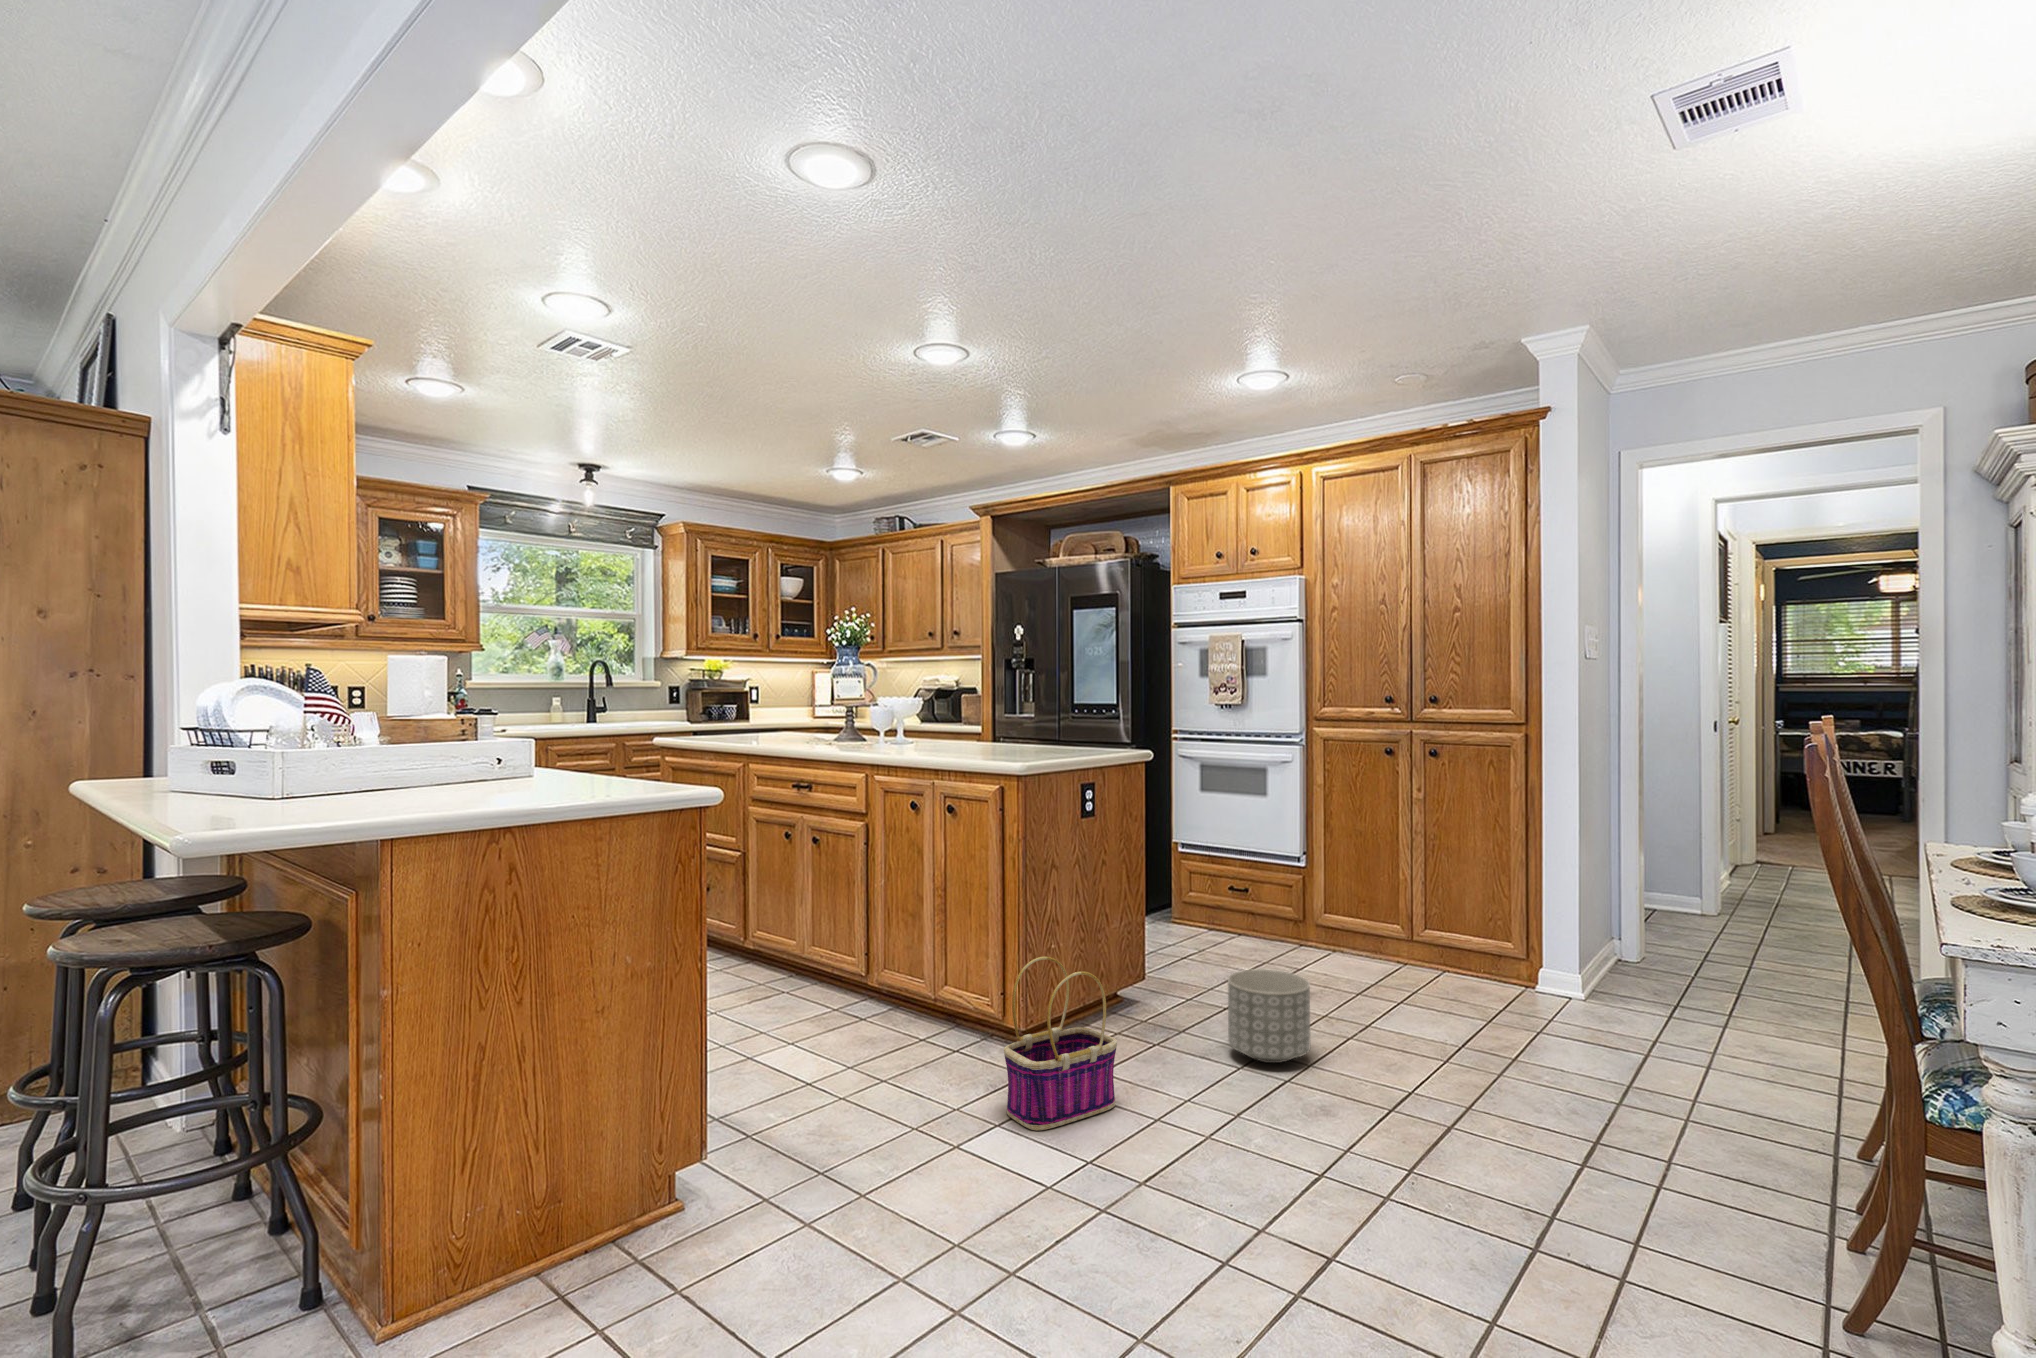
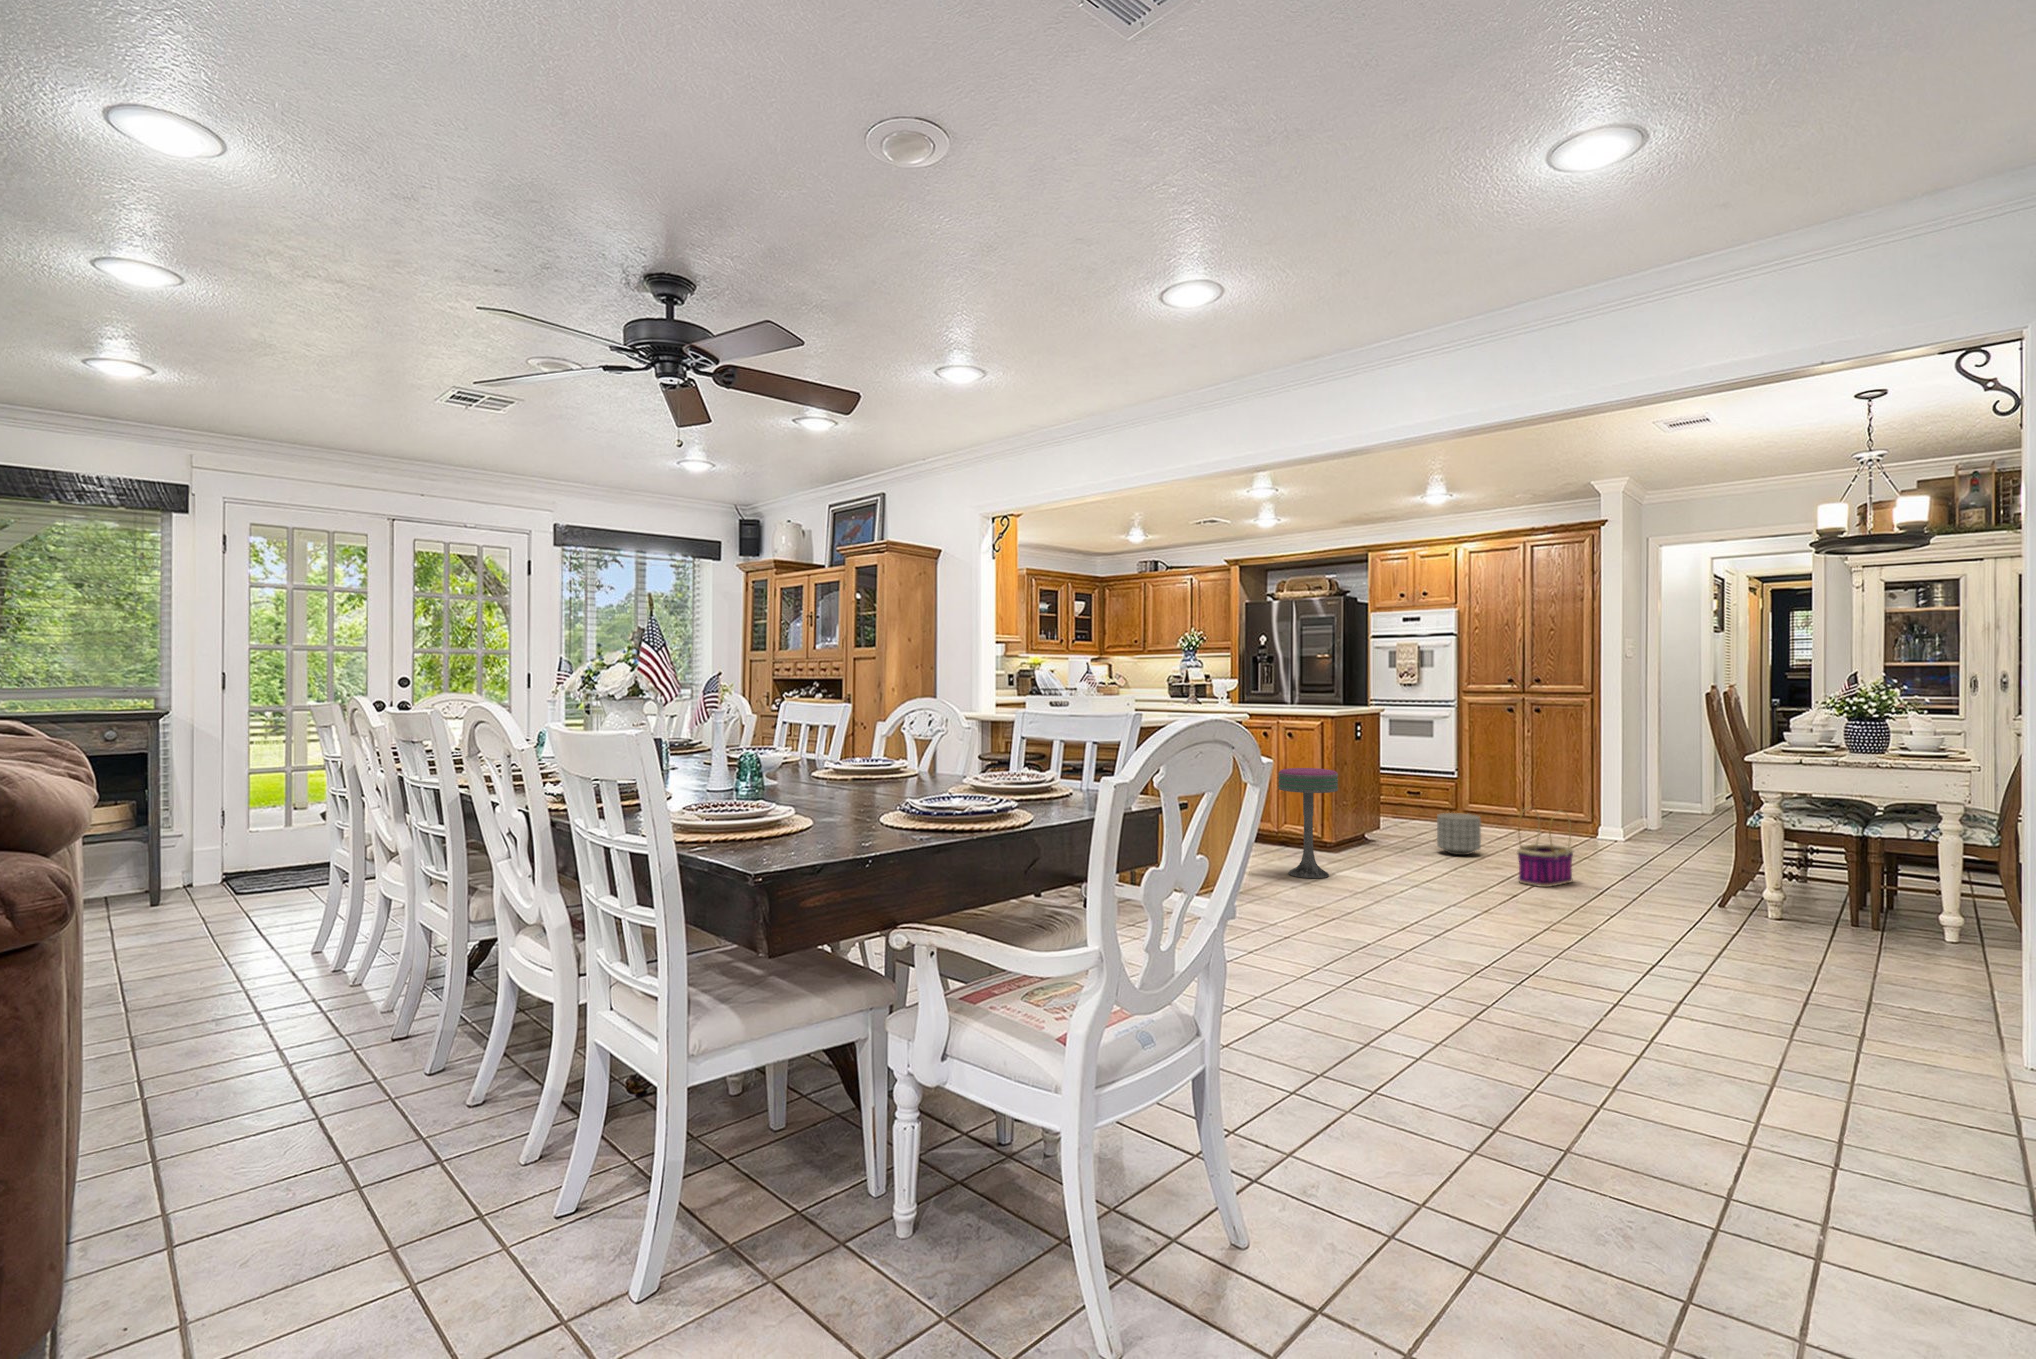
bar stool: none [816,914,951,1196] -> present [1278,768,1338,878]
basket: present [1004,957,1117,1131] -> present [1517,808,1573,887]

